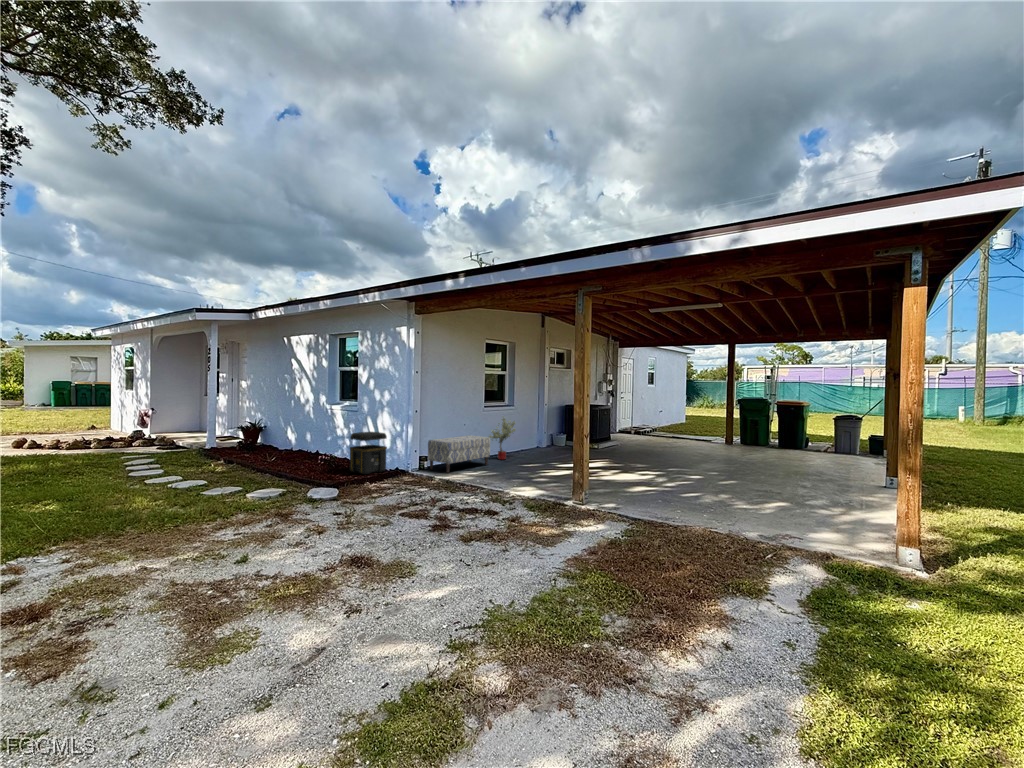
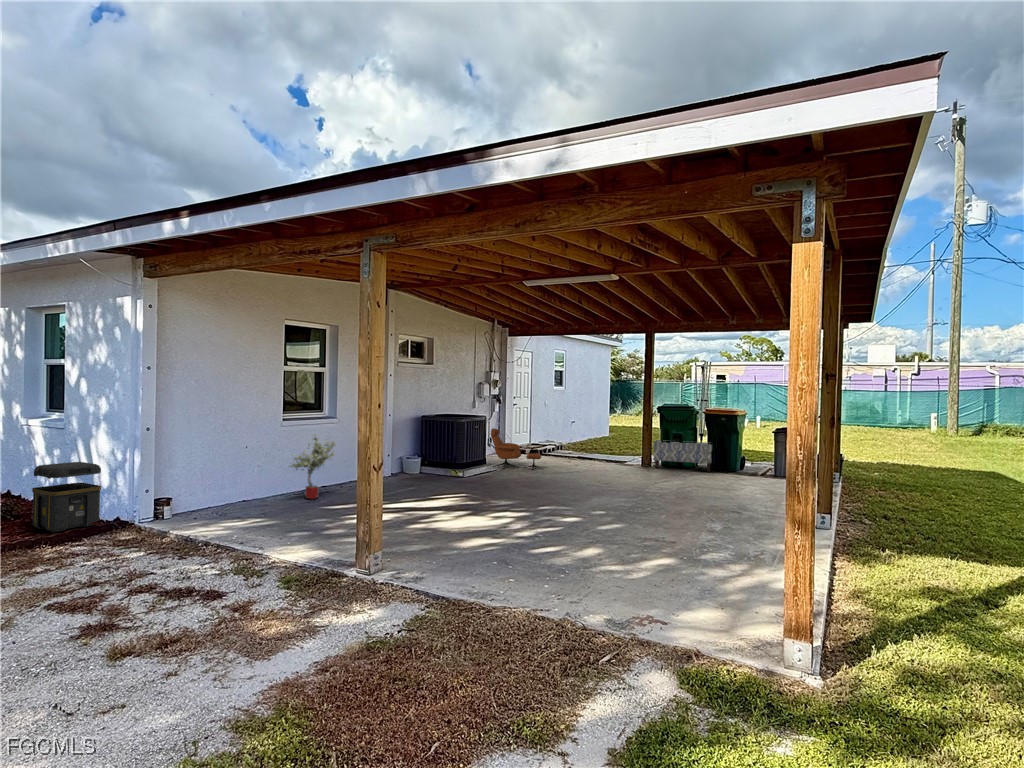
lounge chair: none [608,415,648,445] -> present [491,428,542,469]
bench: present [428,435,490,473] -> present [654,440,712,472]

